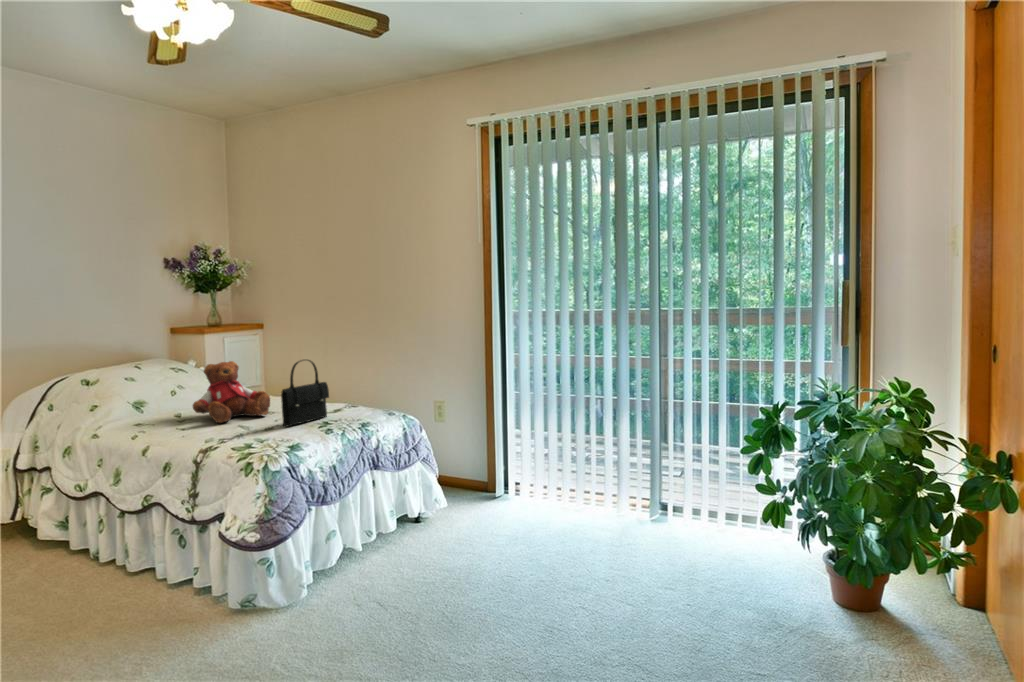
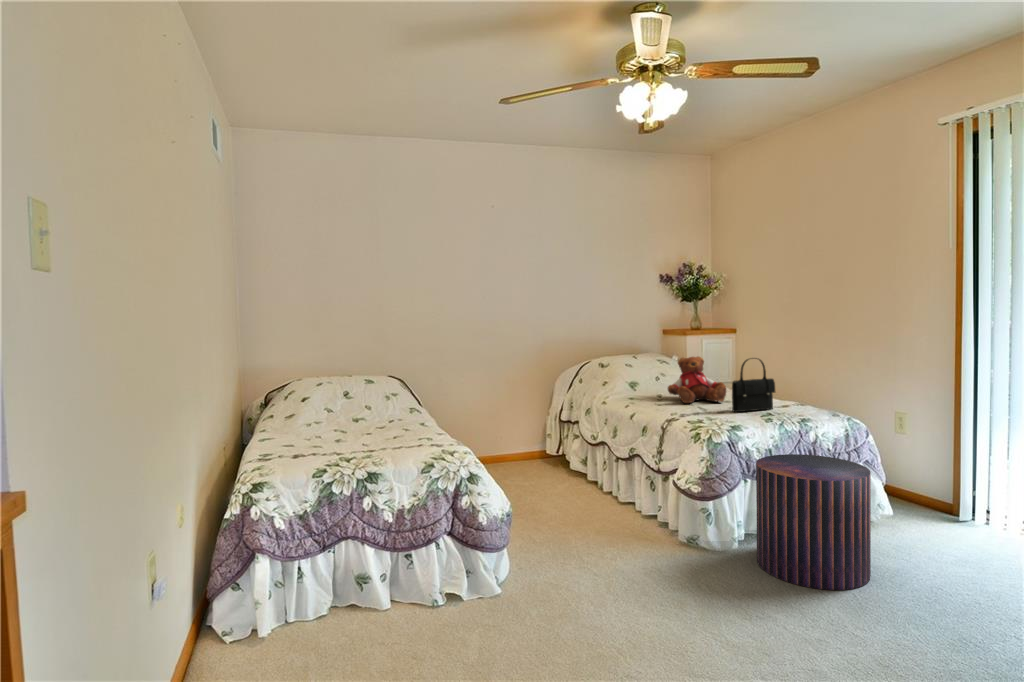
pouf: none [326,464,447,619] -> present [756,454,871,590]

